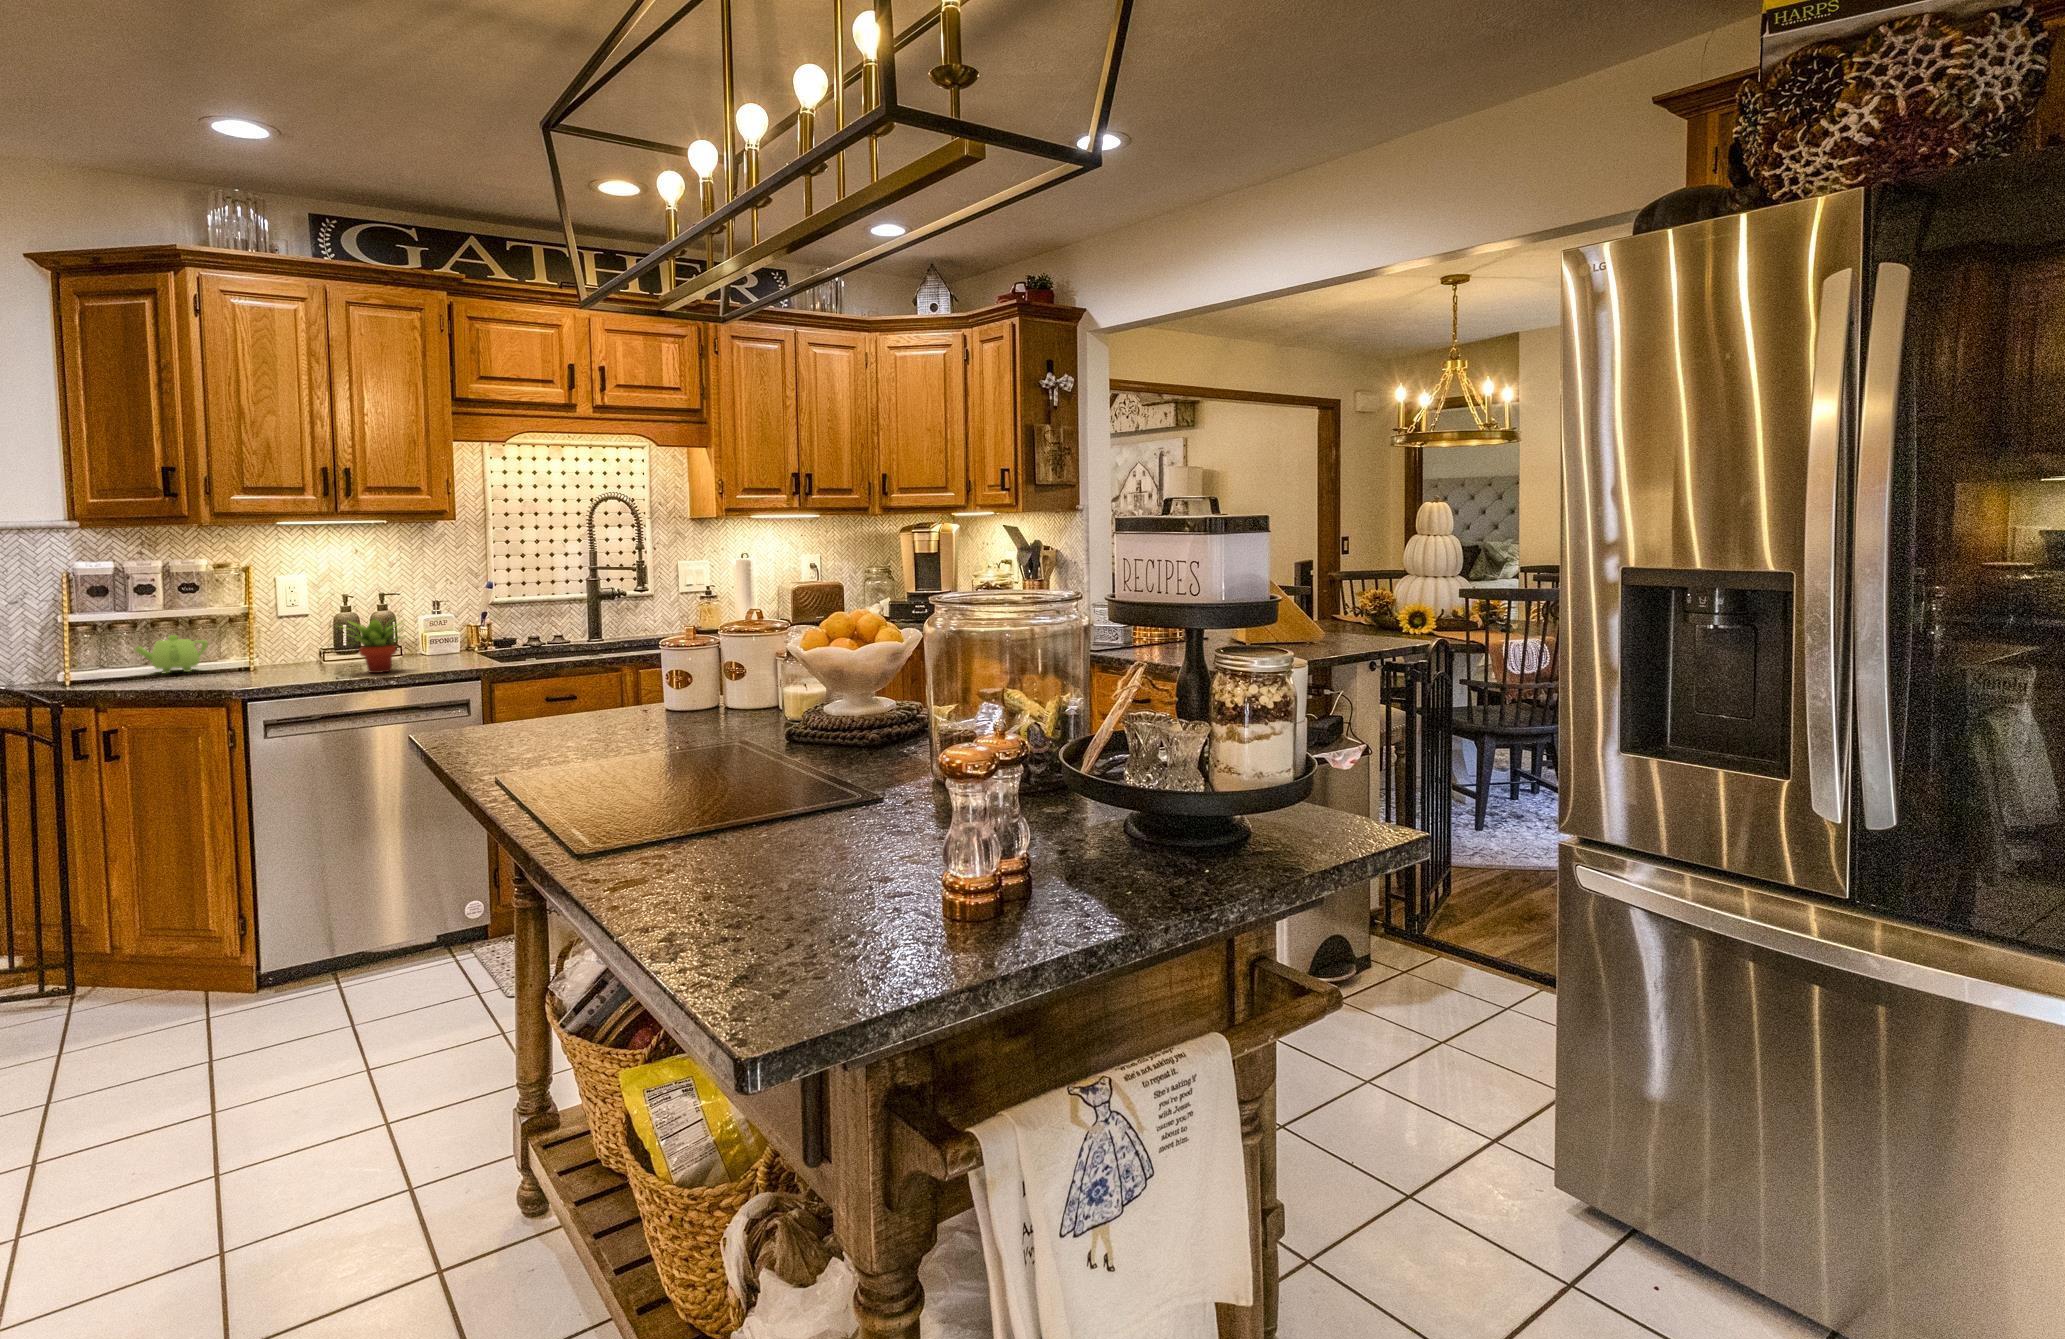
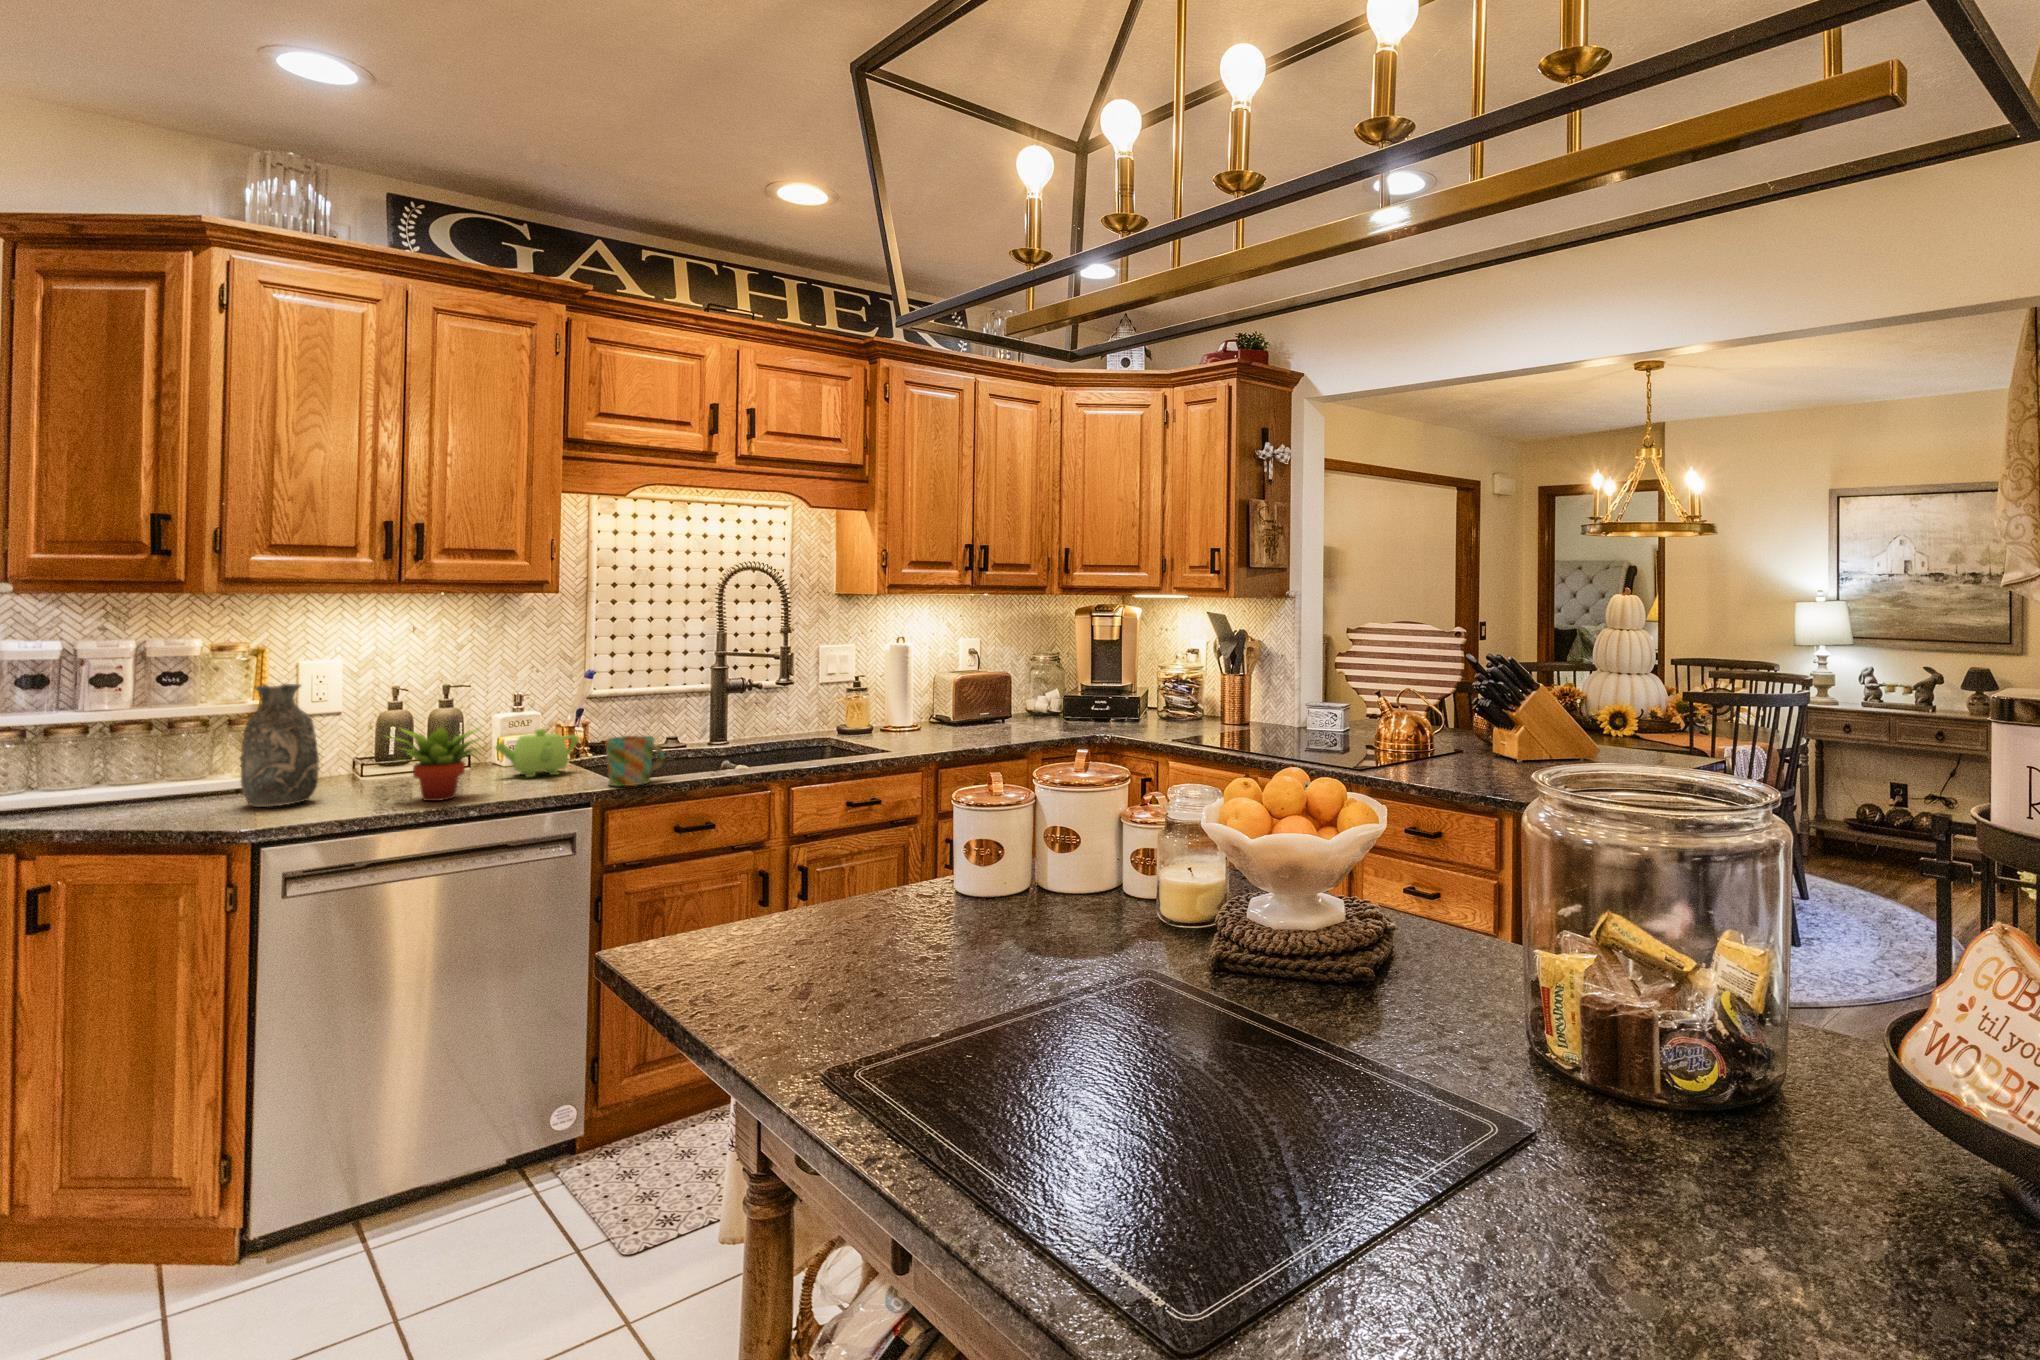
decorative vase: none [242,589,297,676] -> present [240,684,319,807]
mug: none [496,628,542,665] -> present [605,736,664,786]
teapot: present [135,635,208,673] -> present [495,729,578,778]

